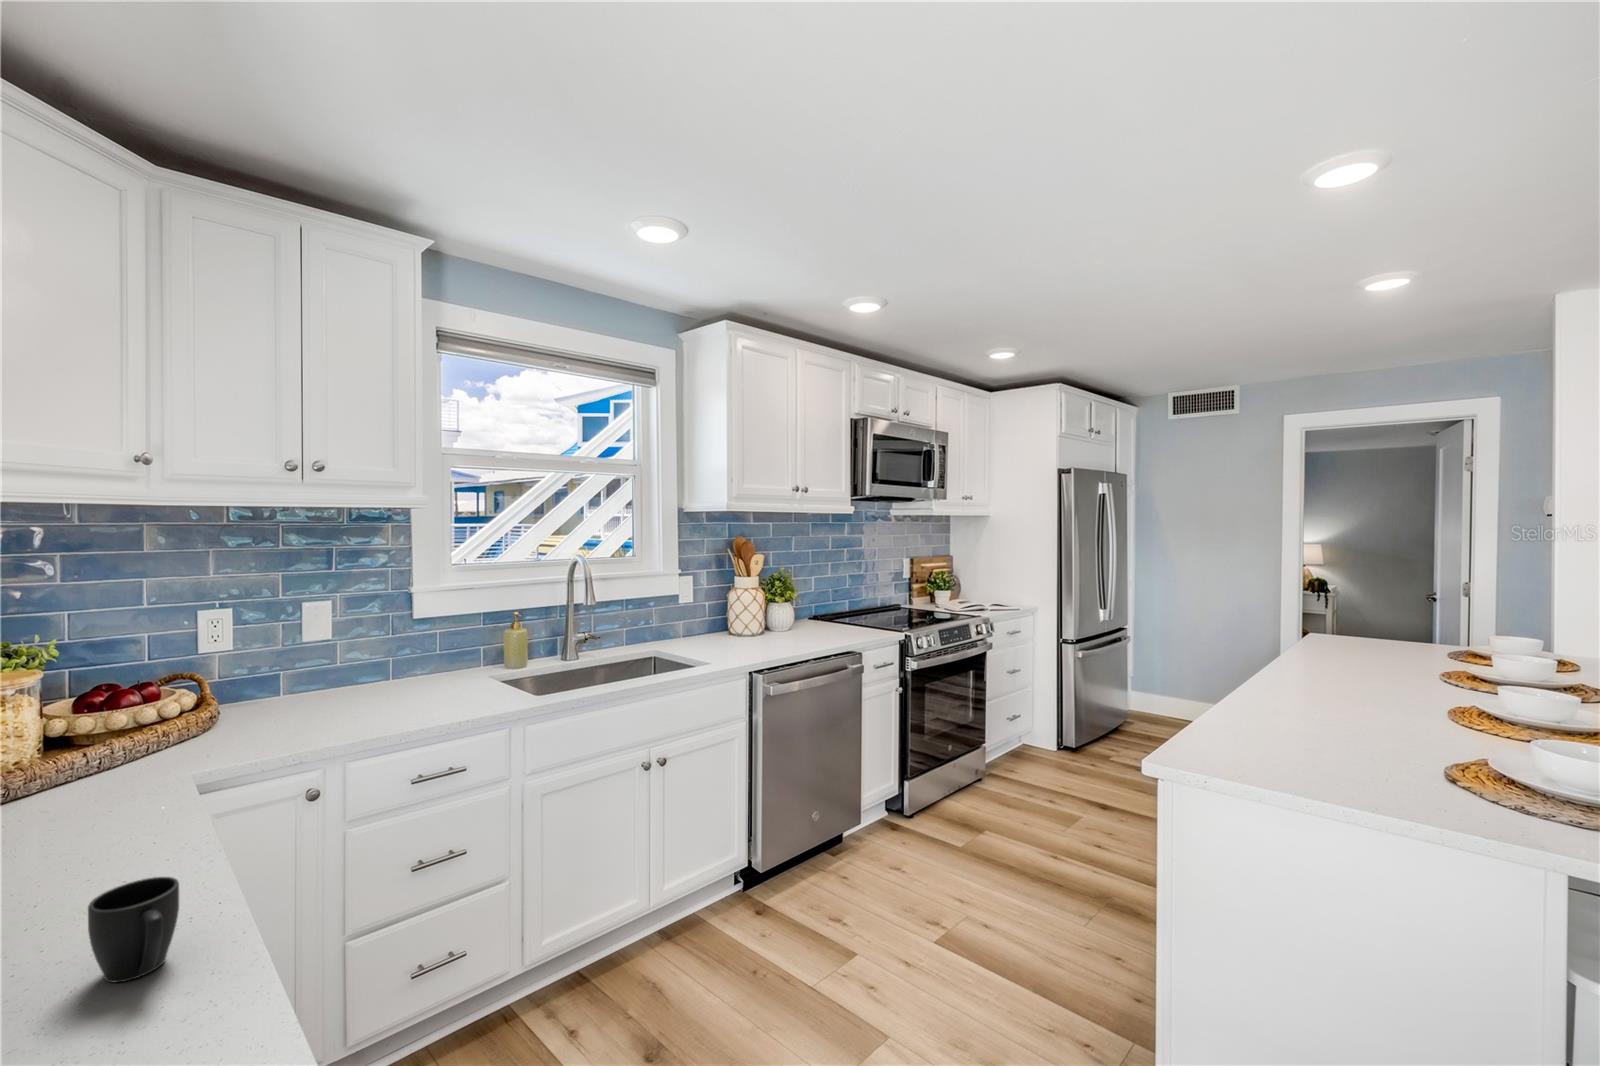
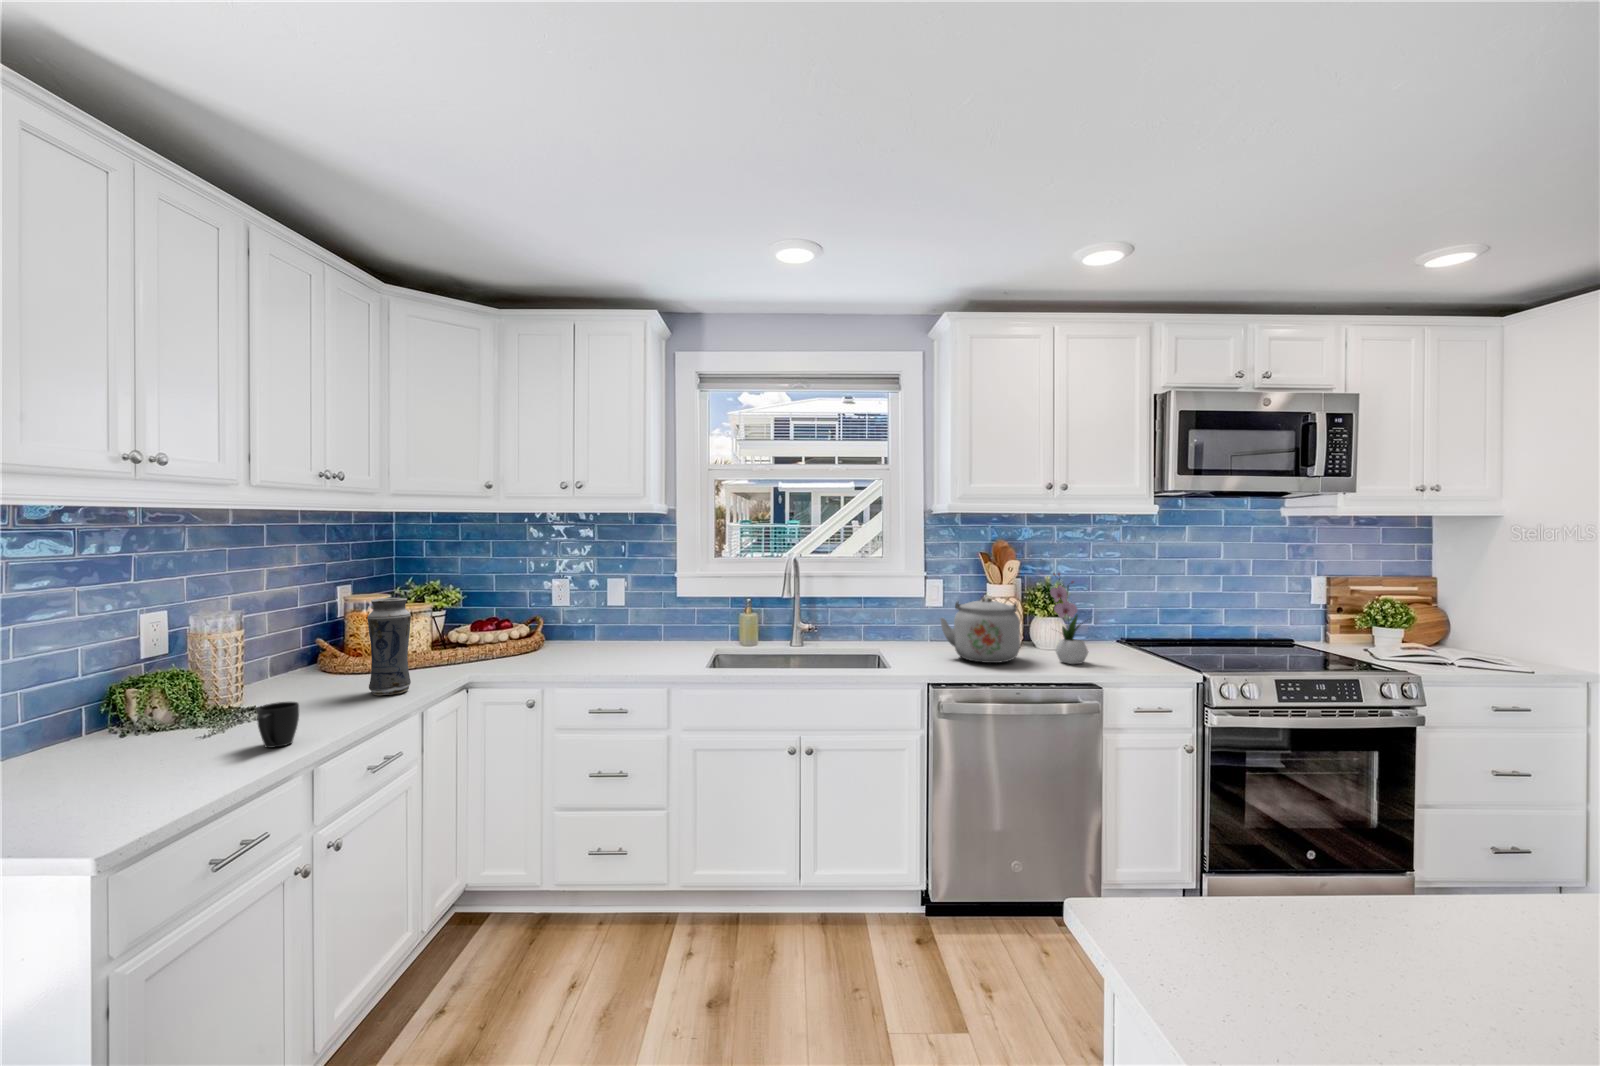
flower arrangement: none [809,564,836,639] -> present [1050,574,1088,664]
kettle: none [726,588,792,647] -> present [941,597,1020,663]
vase: none [43,663,144,850] -> present [368,598,411,695]

